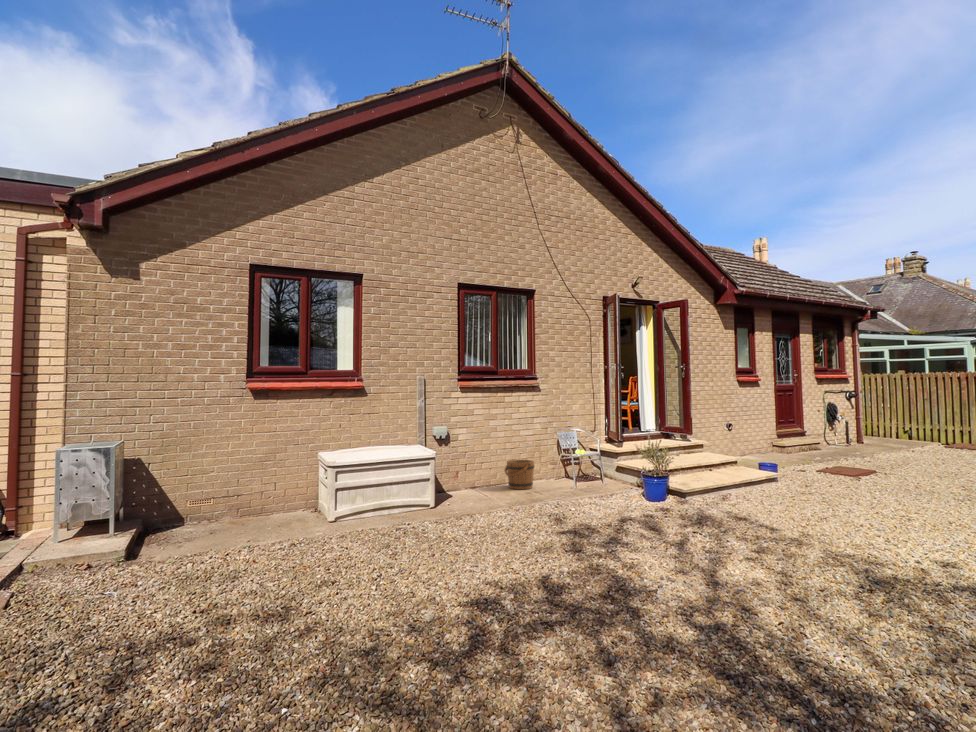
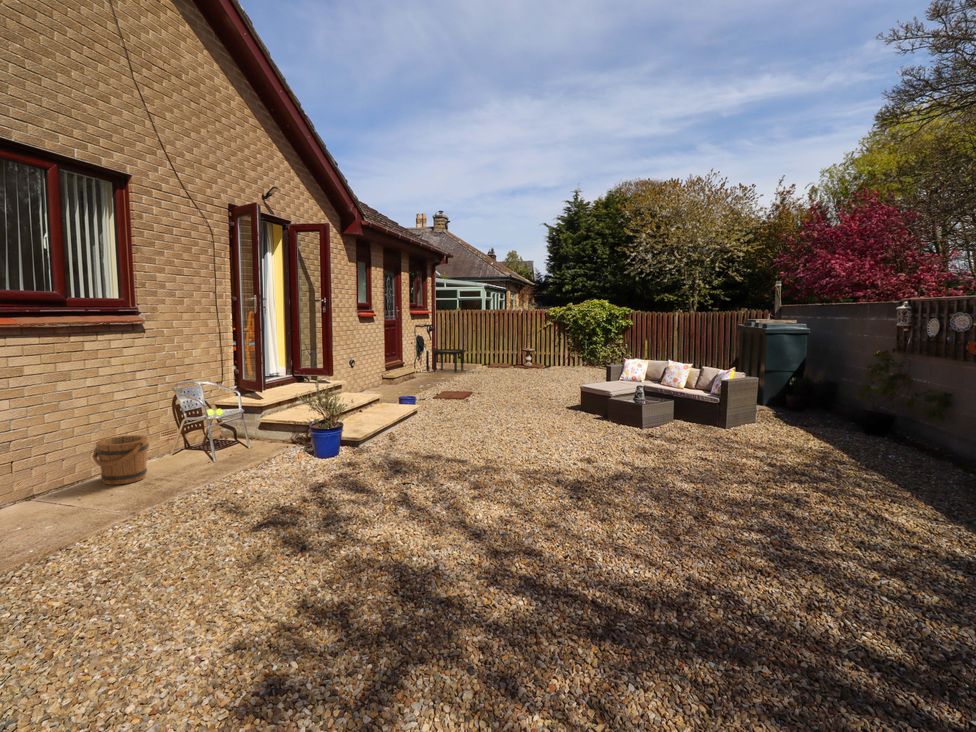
round table: none [849,419,900,448] -> present [431,349,466,373]

